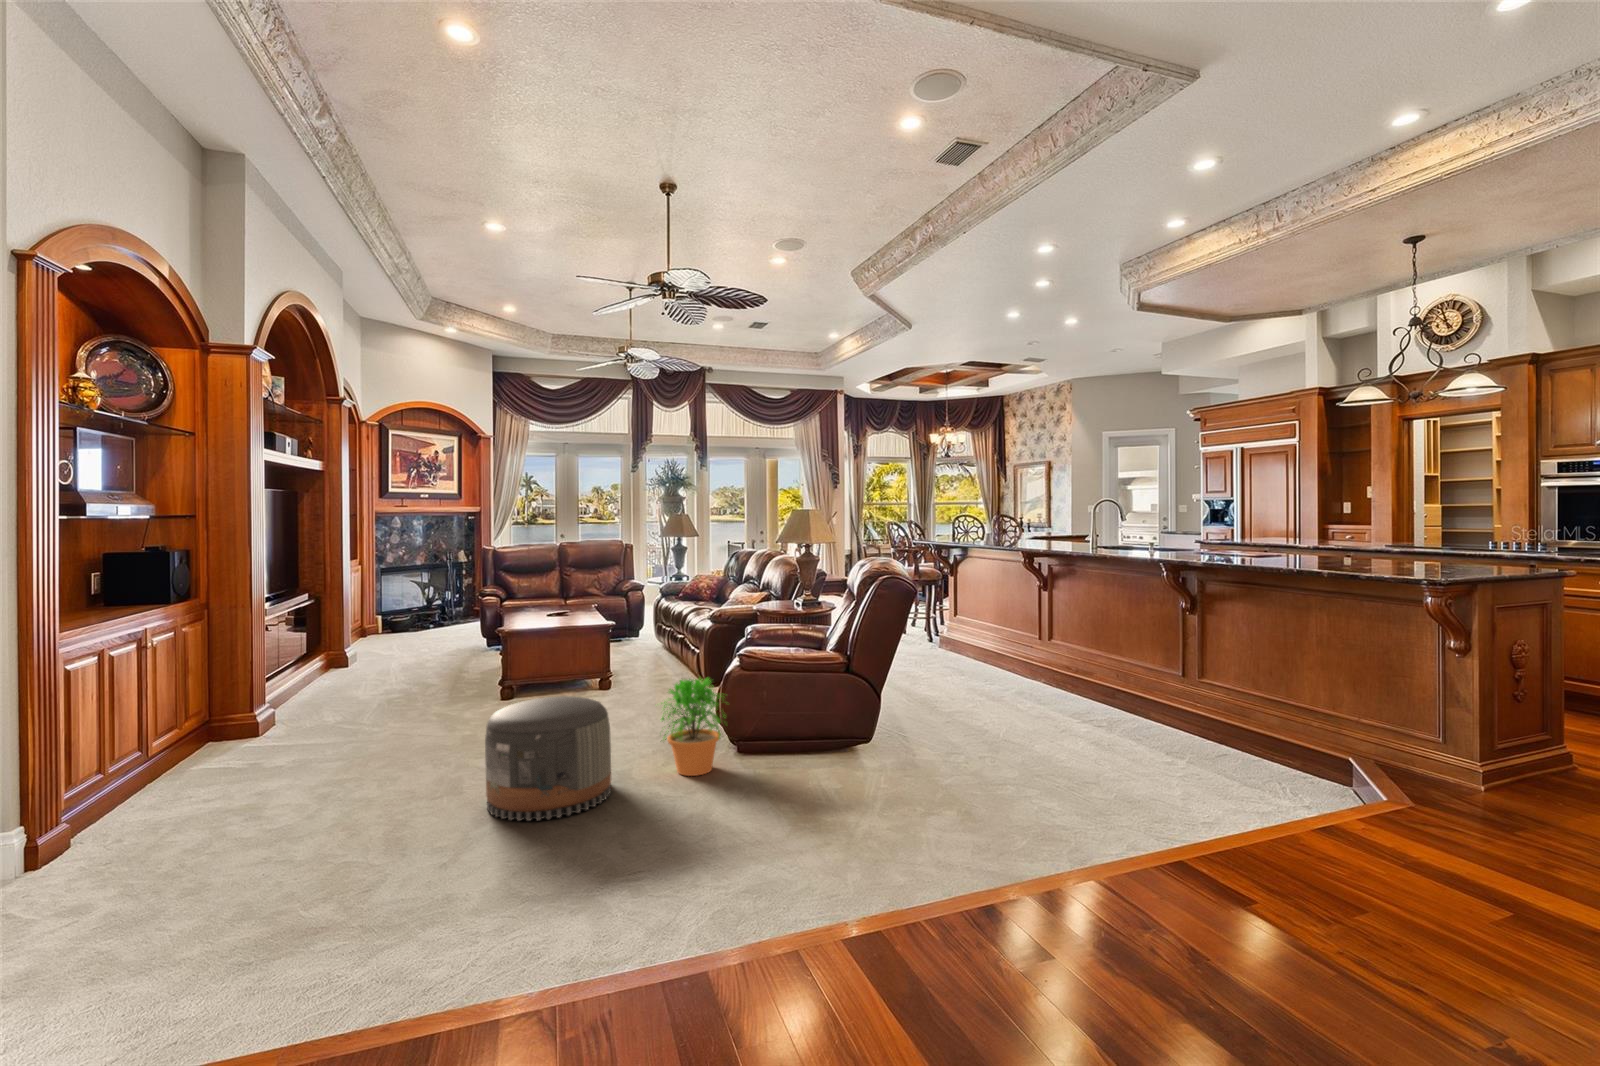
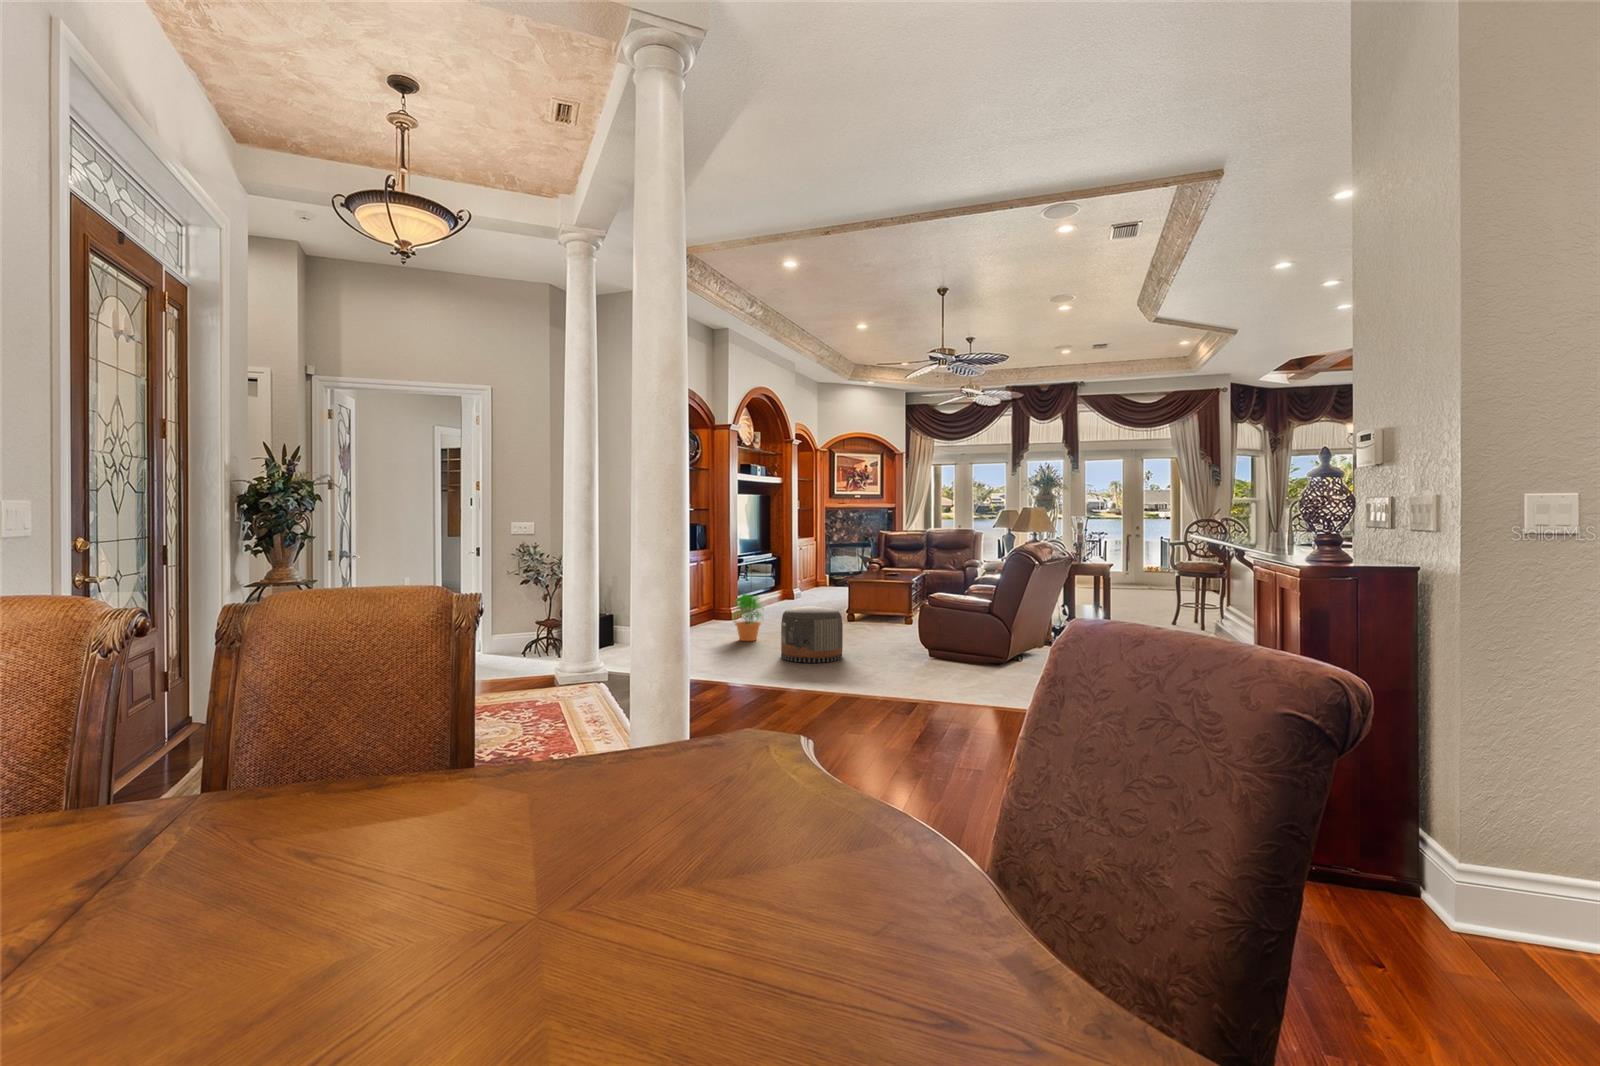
potted plant: present [661,677,724,776] -> present [733,593,764,641]

